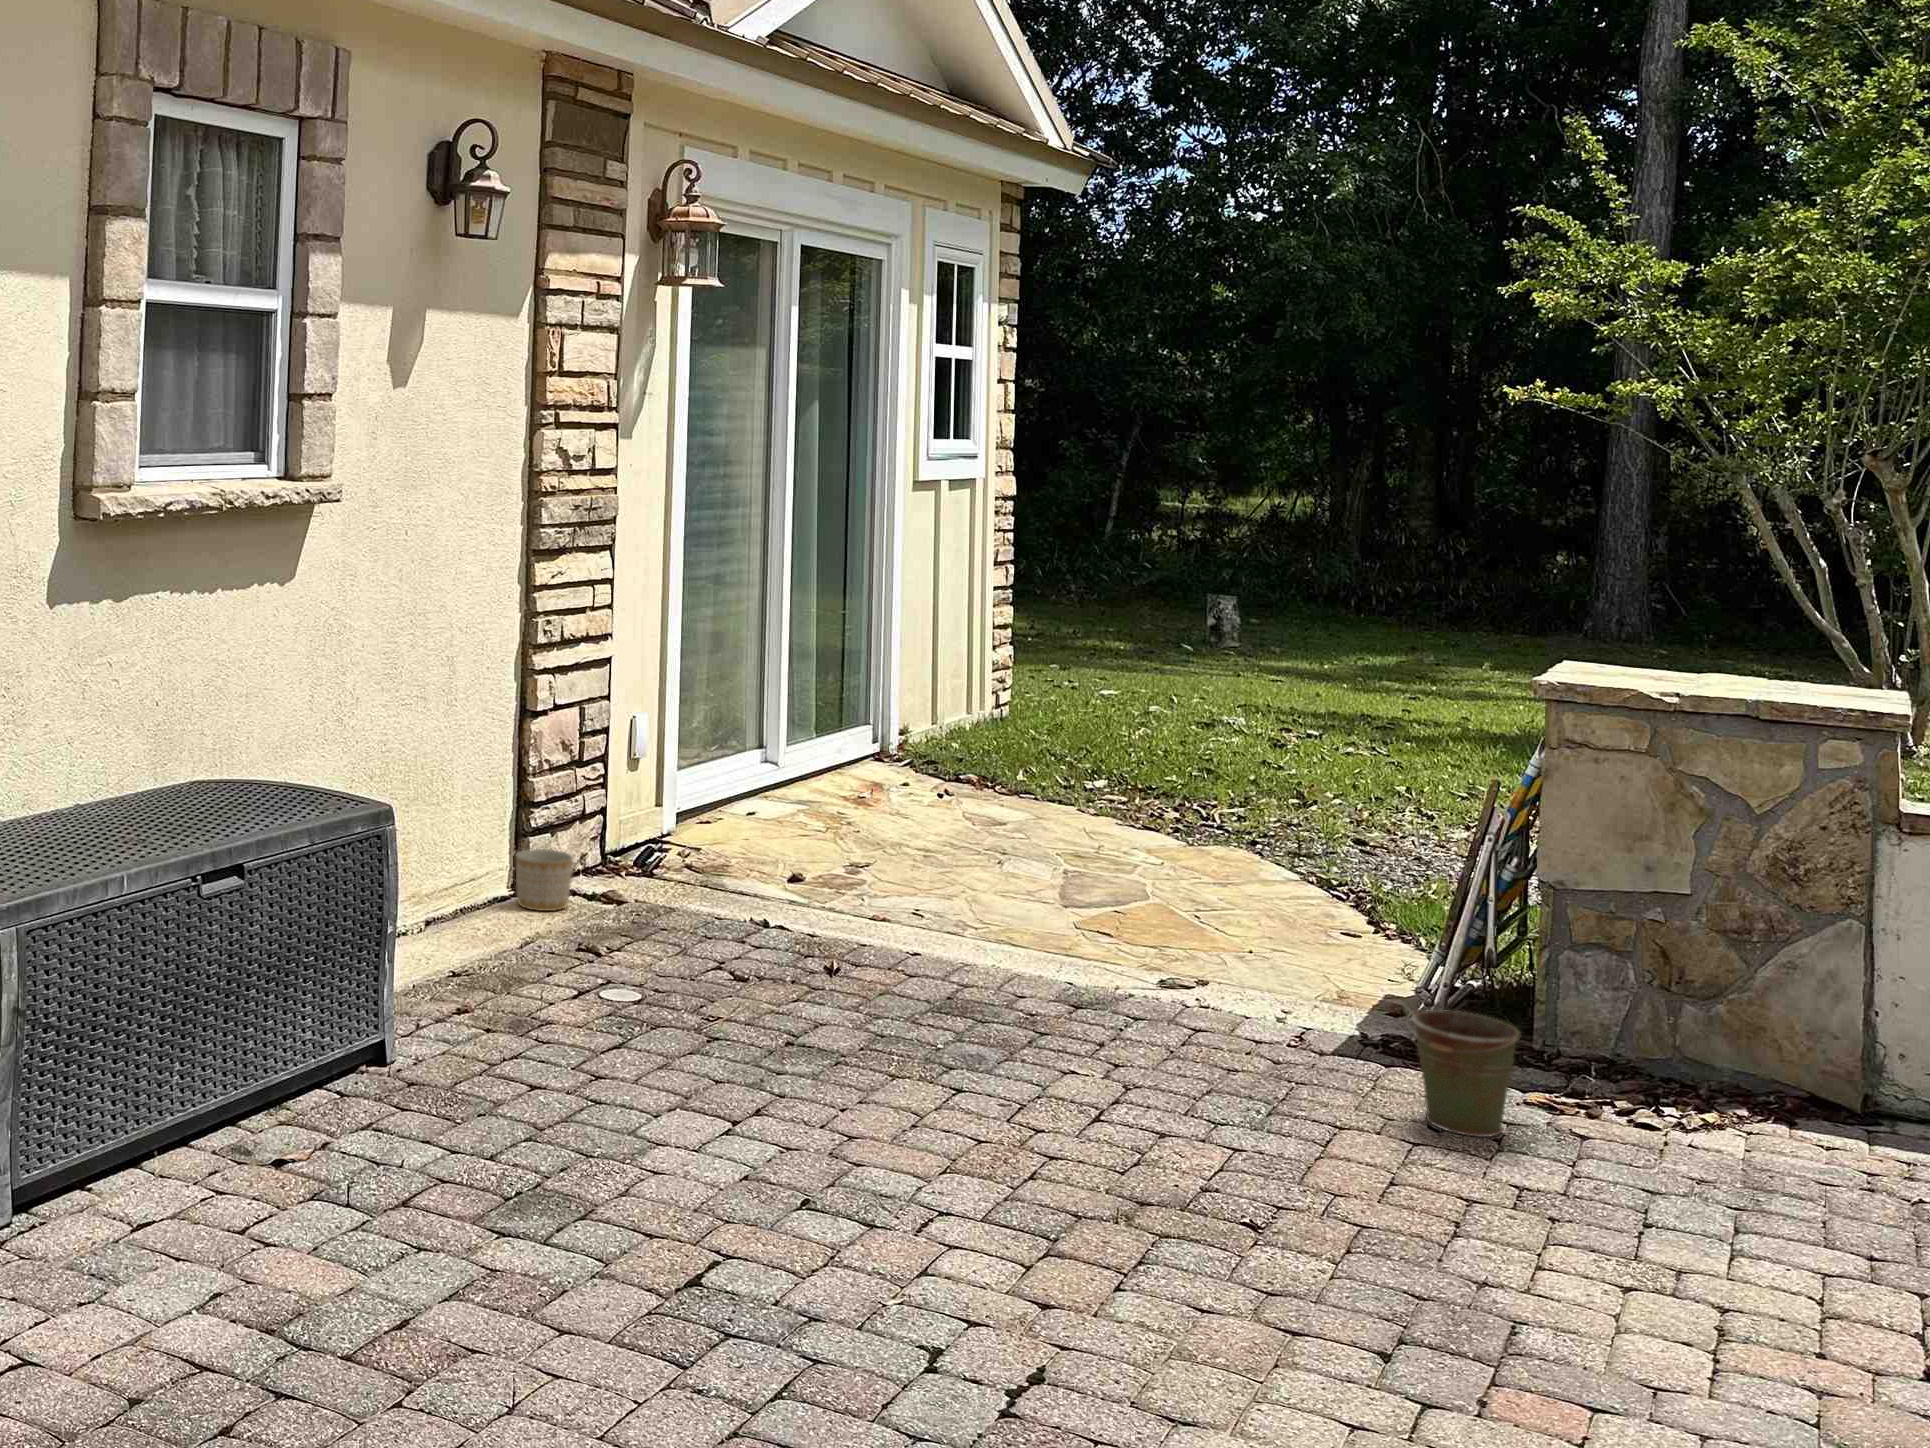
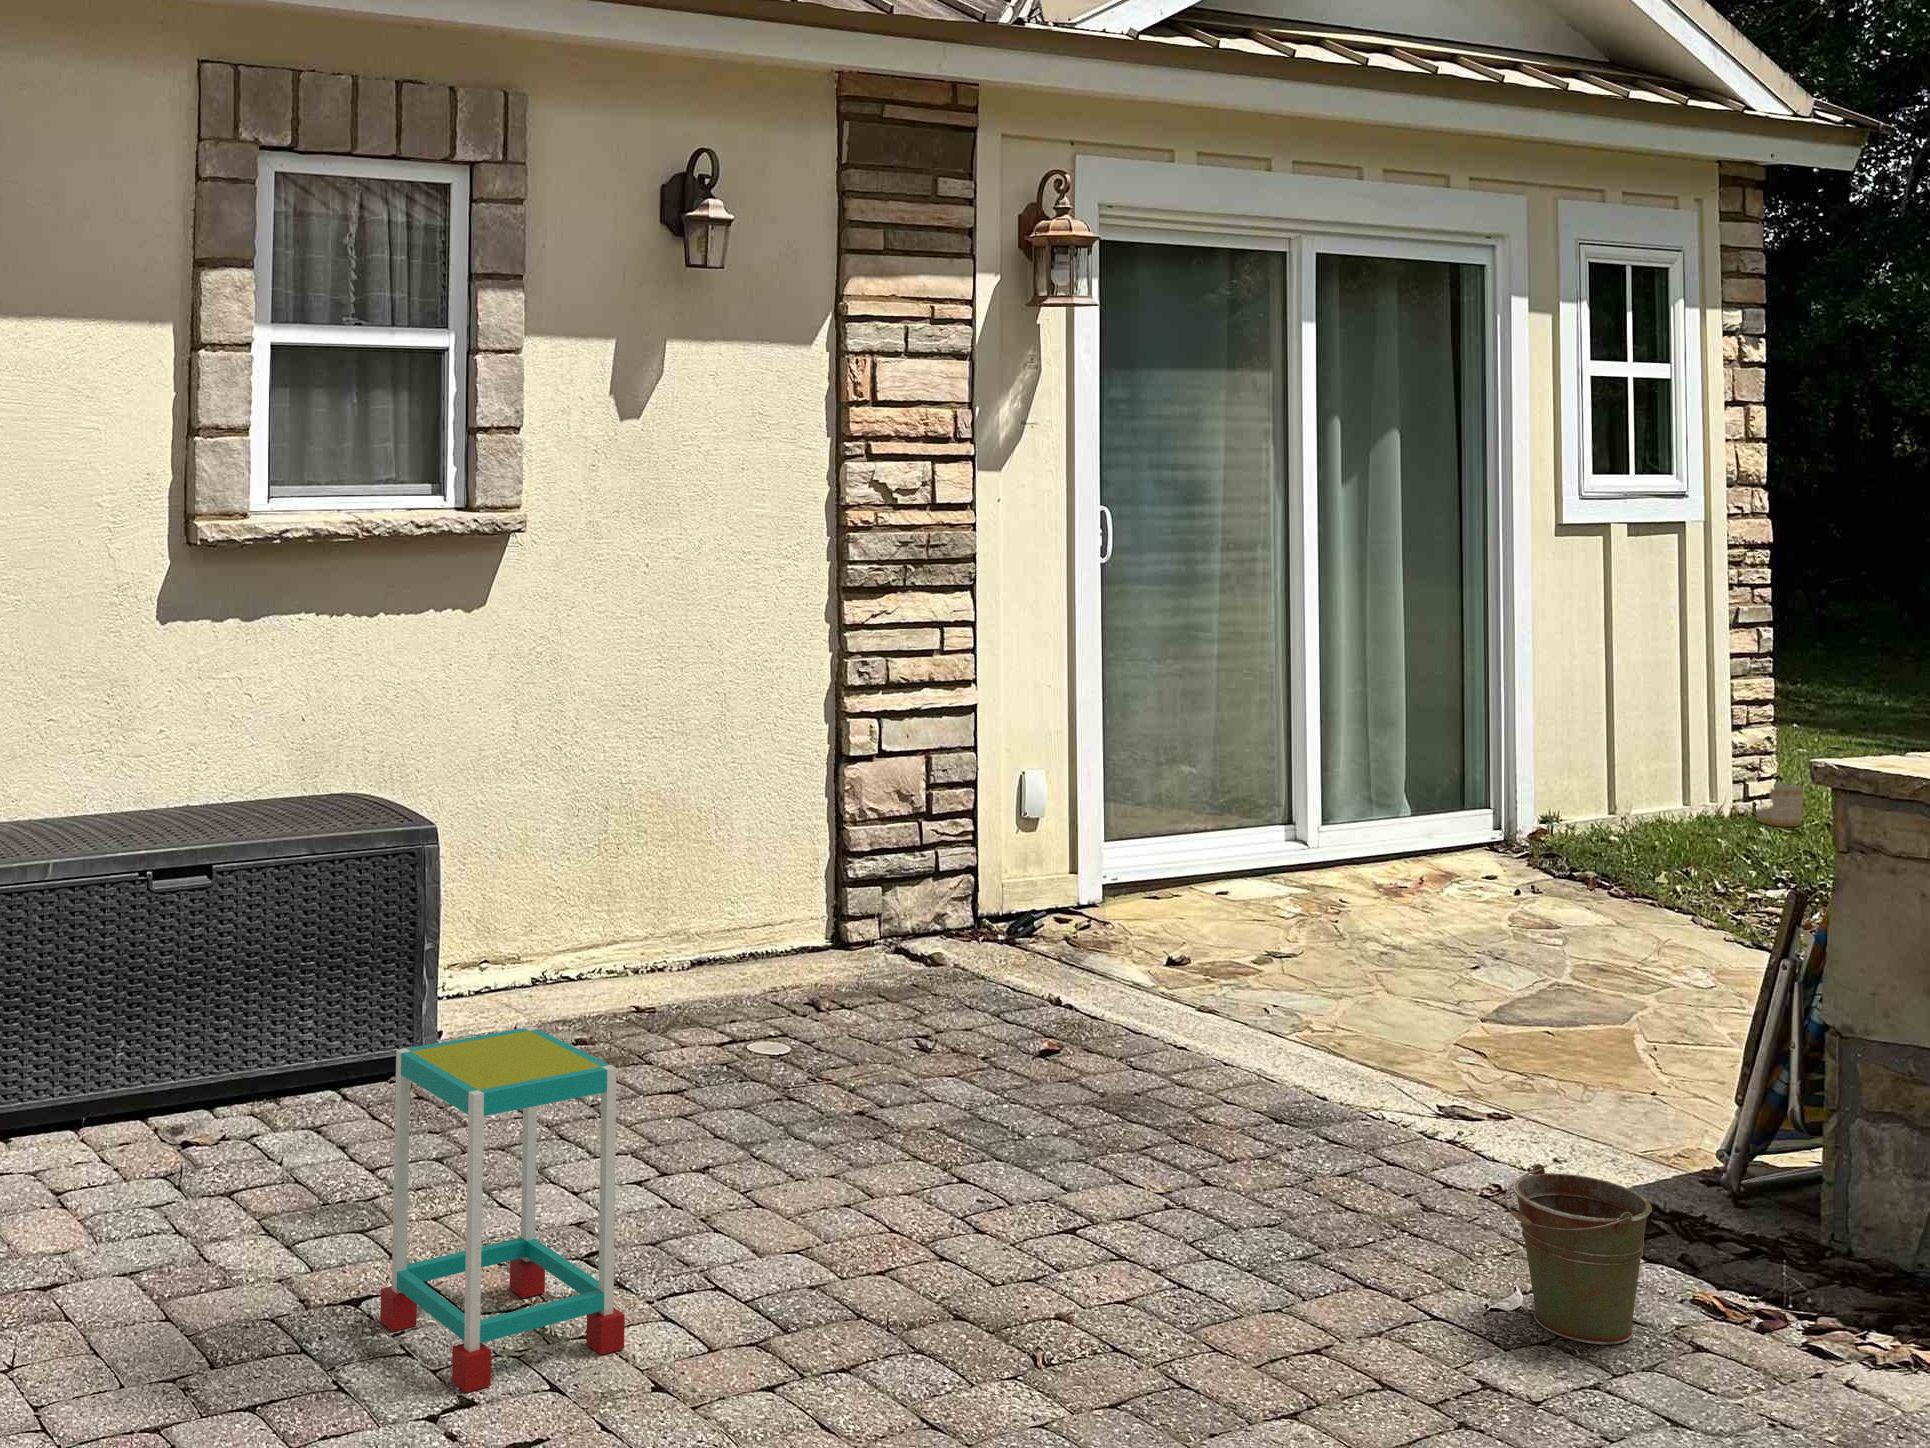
planter: present [516,849,573,911] -> present [1756,783,1803,827]
side table: none [704,987,926,1336] -> present [380,1027,625,1393]

